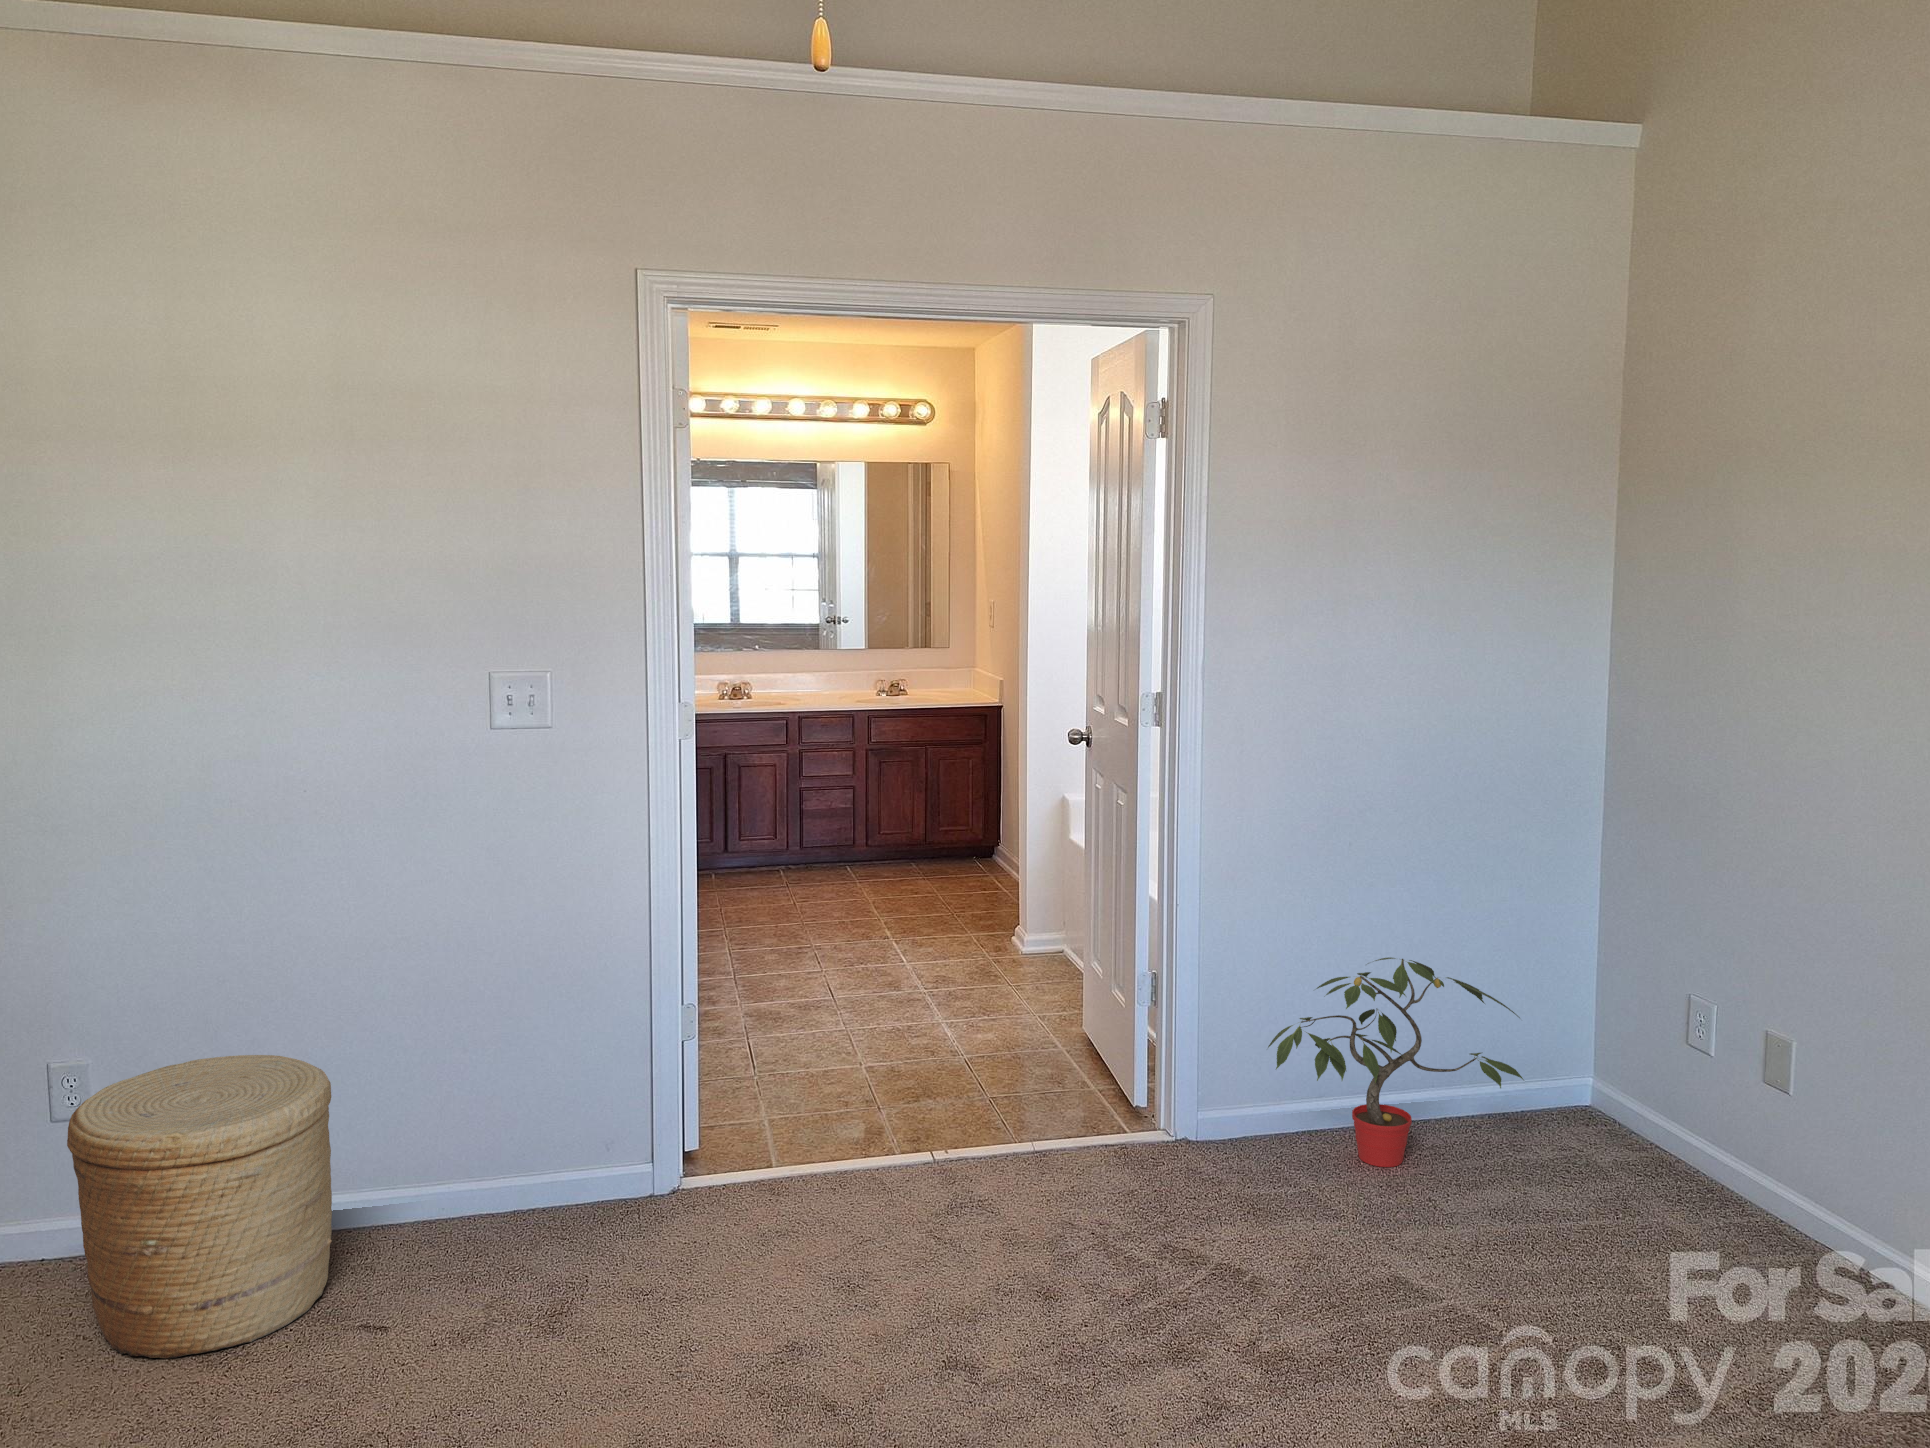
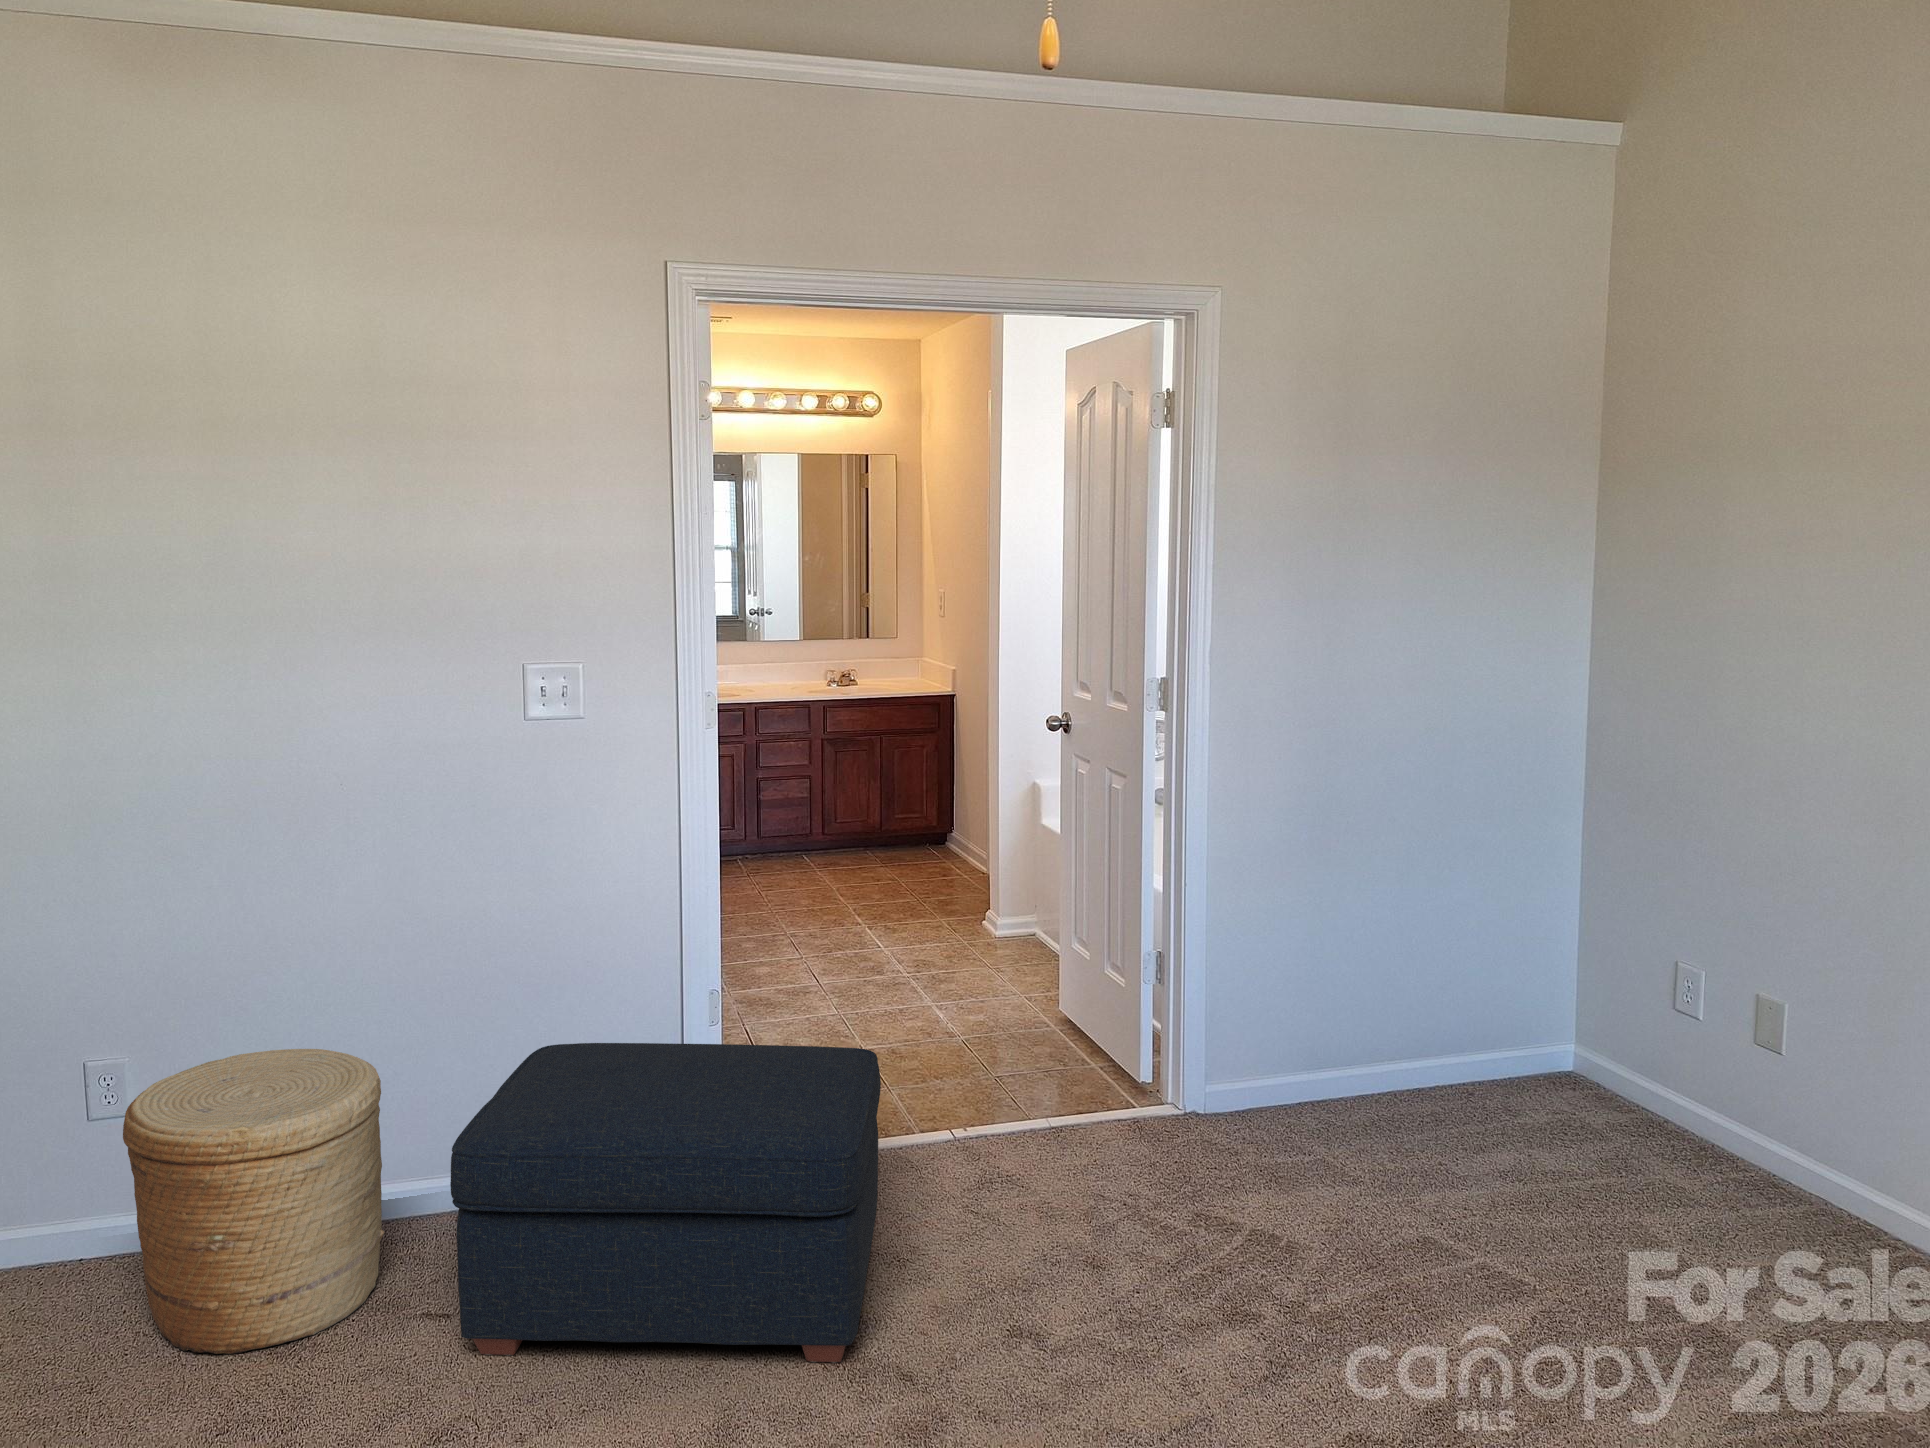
potted plant: present [1268,957,1524,1167] -> none [1274,931,1527,1134]
ottoman: none [376,1056,833,1389] -> present [450,1043,881,1363]

